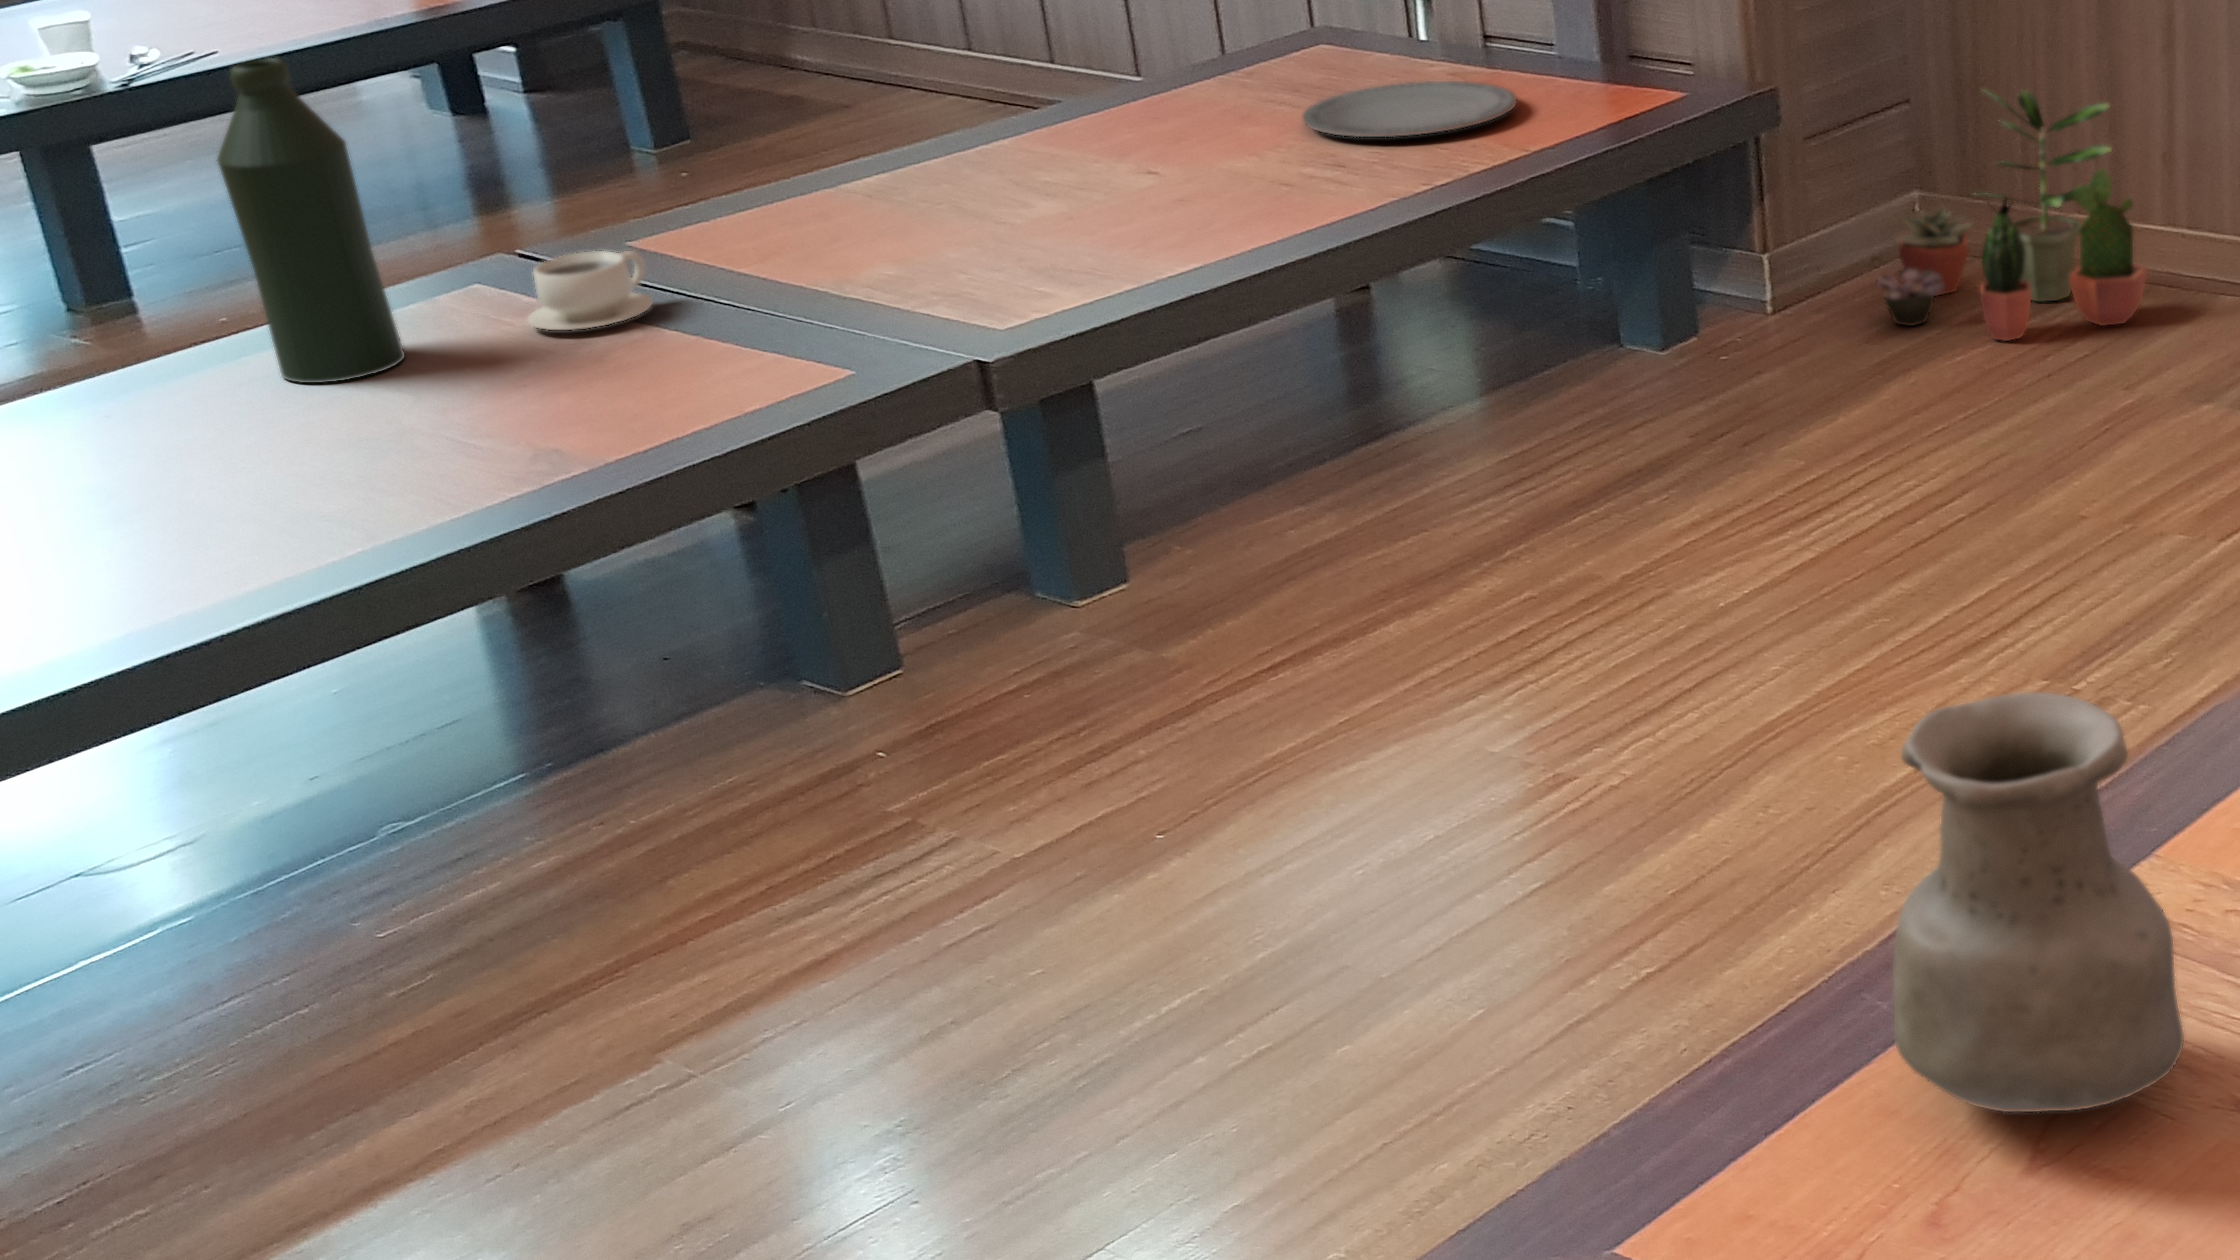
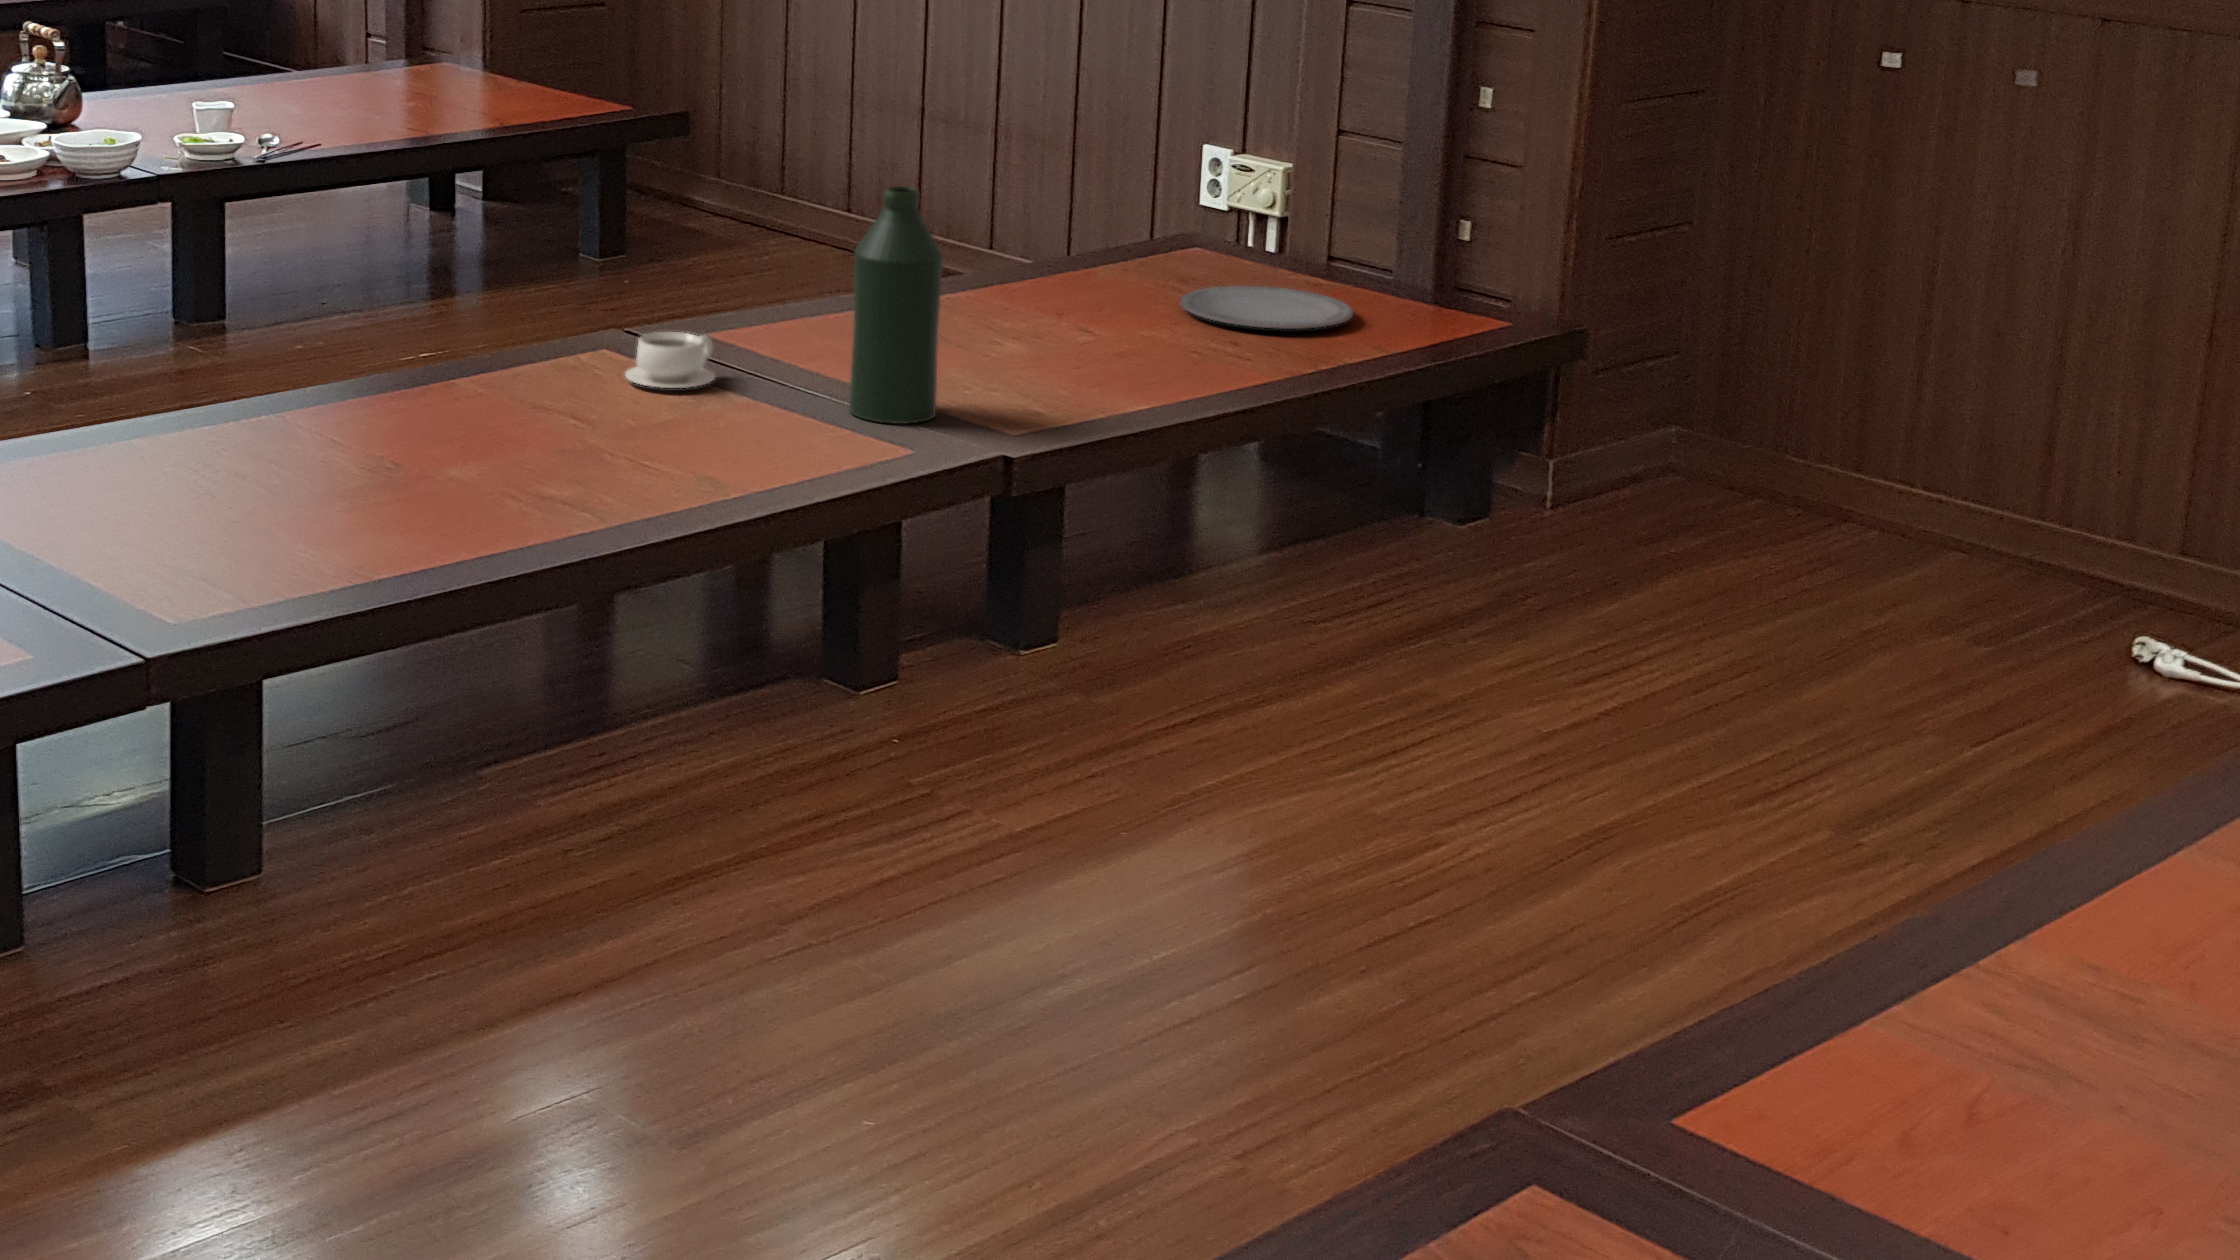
bottle: present [216,58,405,383] -> present [849,186,943,424]
potted plant: present [1876,90,2147,341] -> none [1630,353,1871,563]
vase: present [1893,692,2184,1112] -> none [1867,779,2090,1083]

